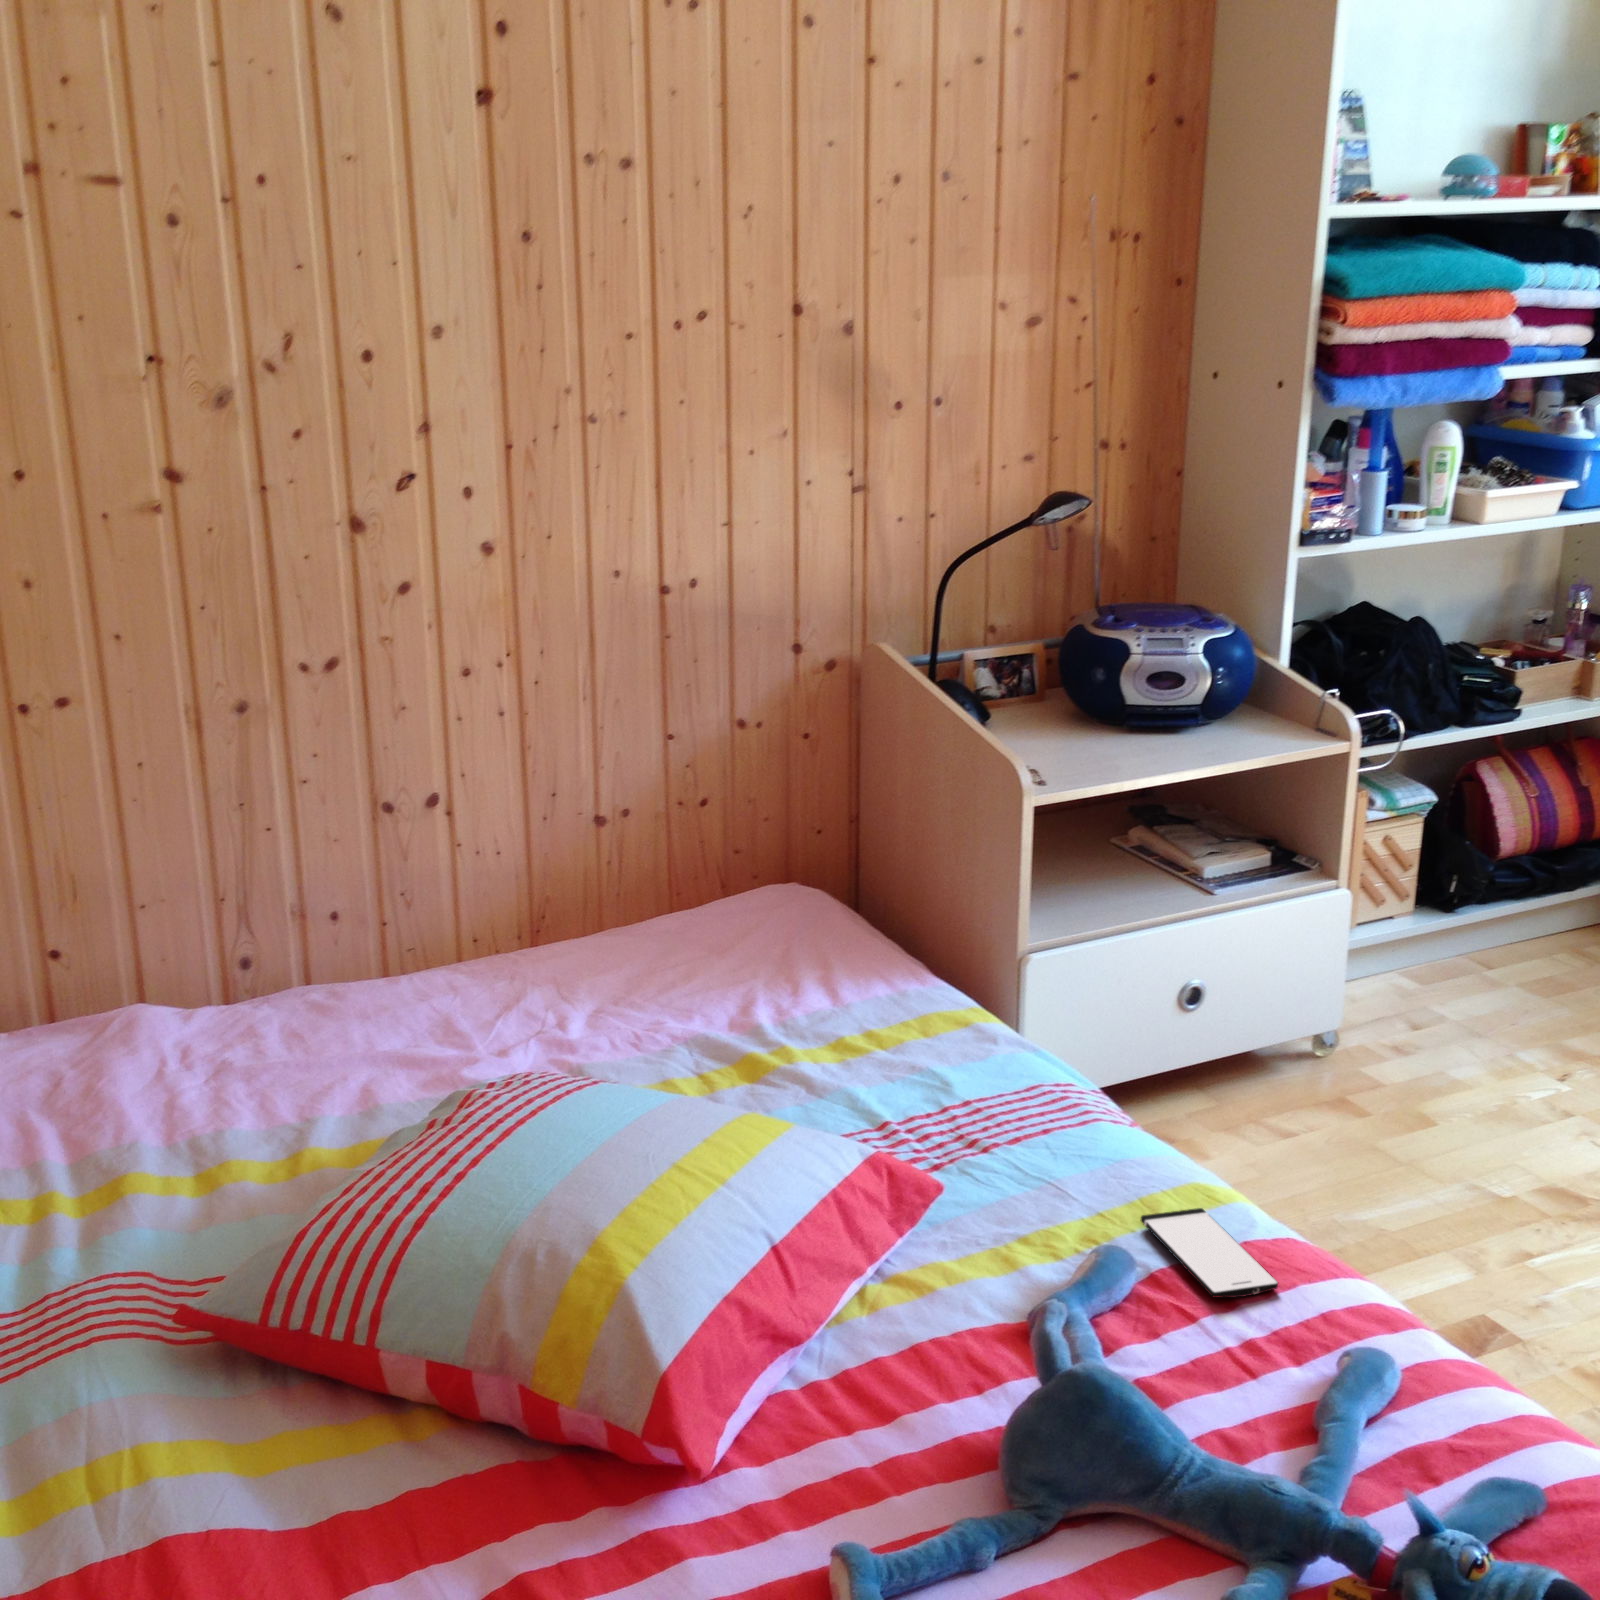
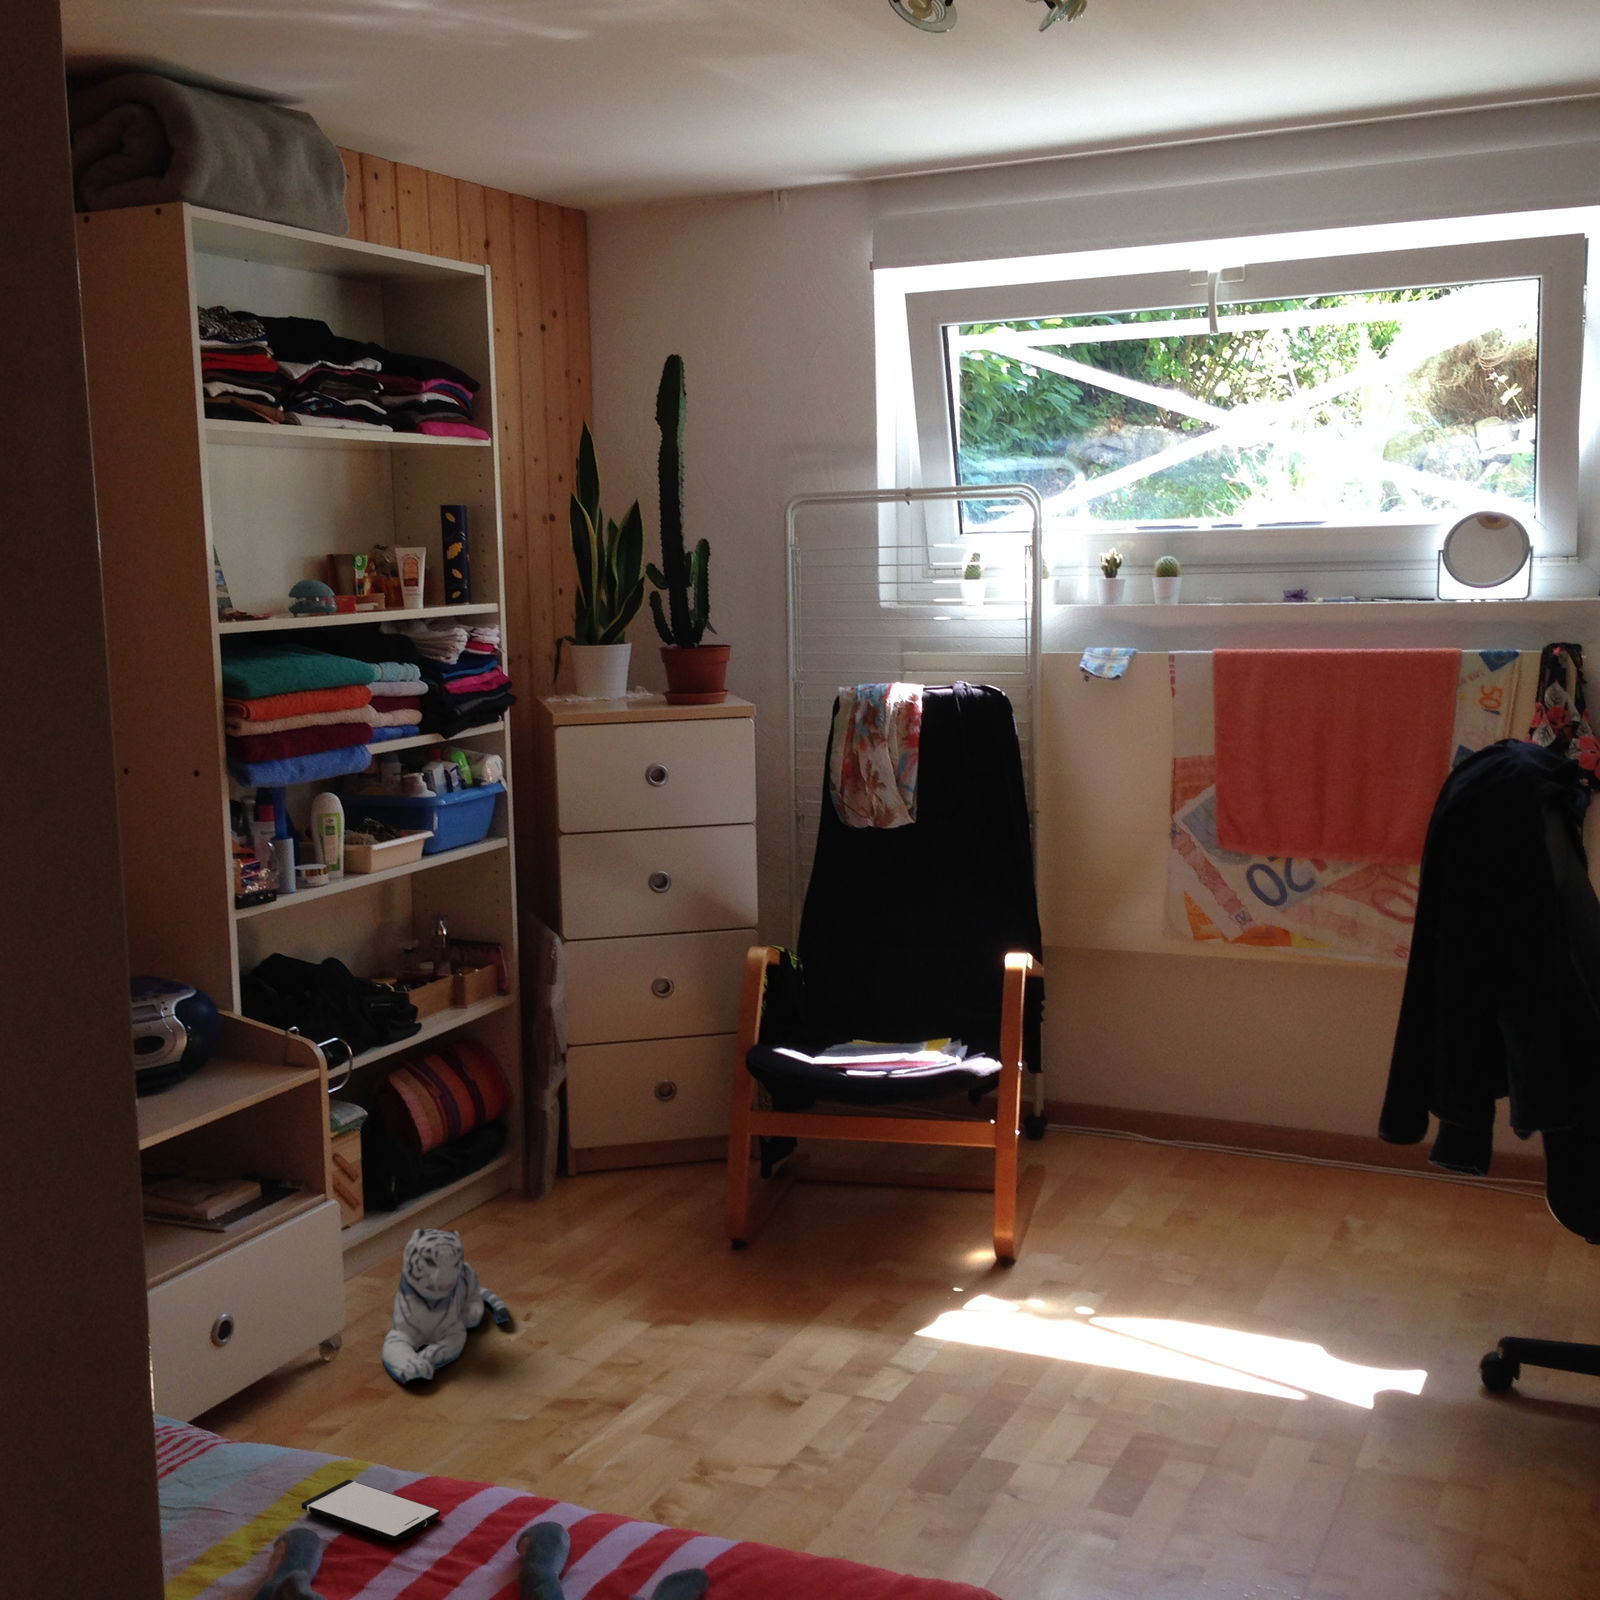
plush toy: none [1372,945,1540,1113] -> present [382,1229,509,1384]

